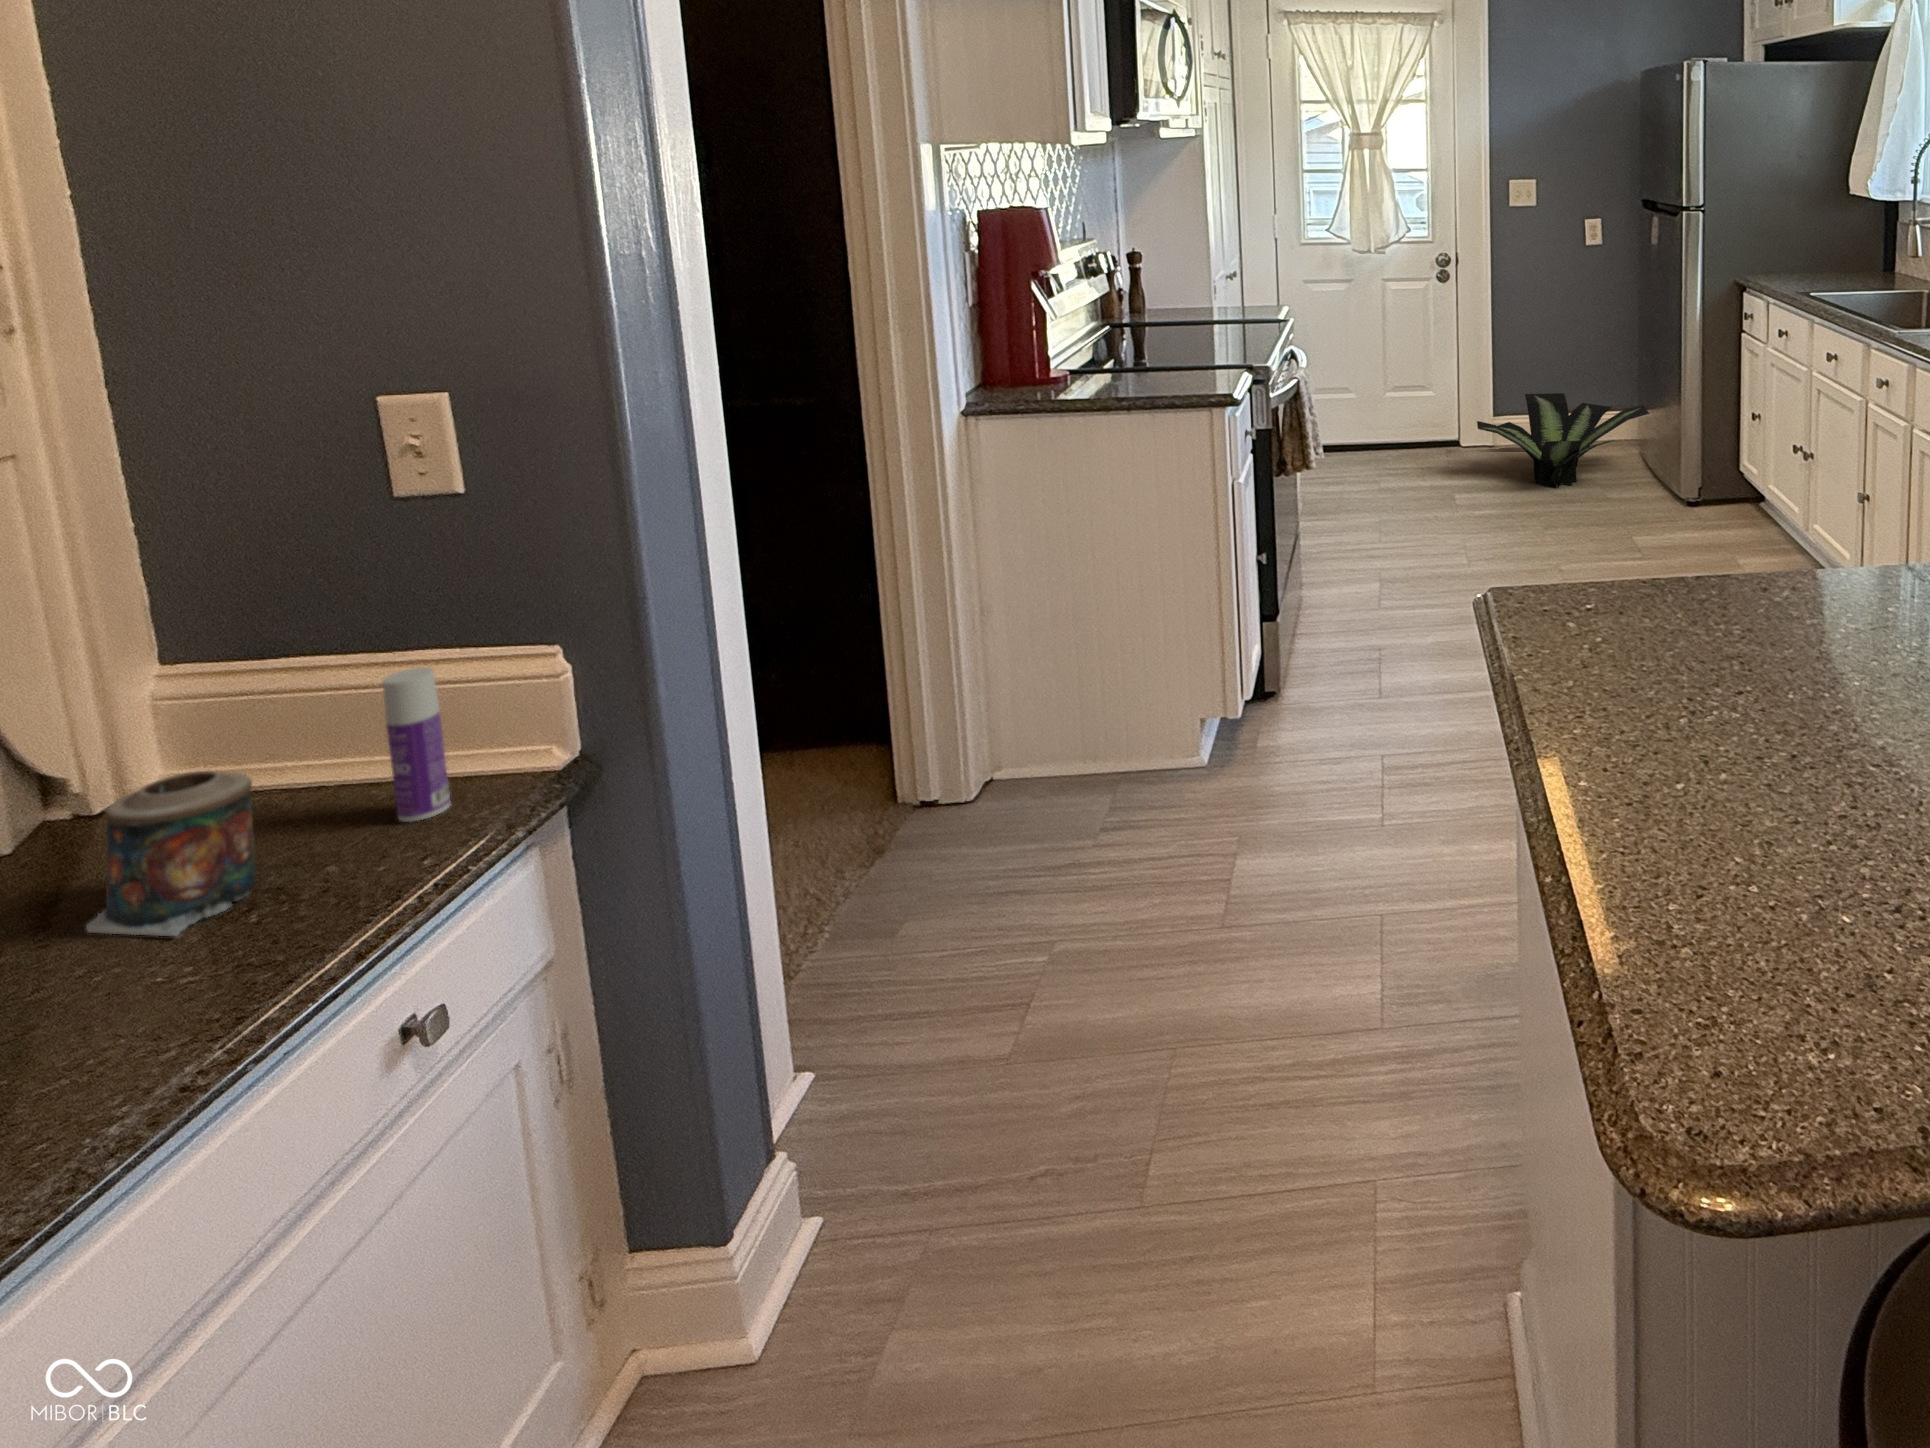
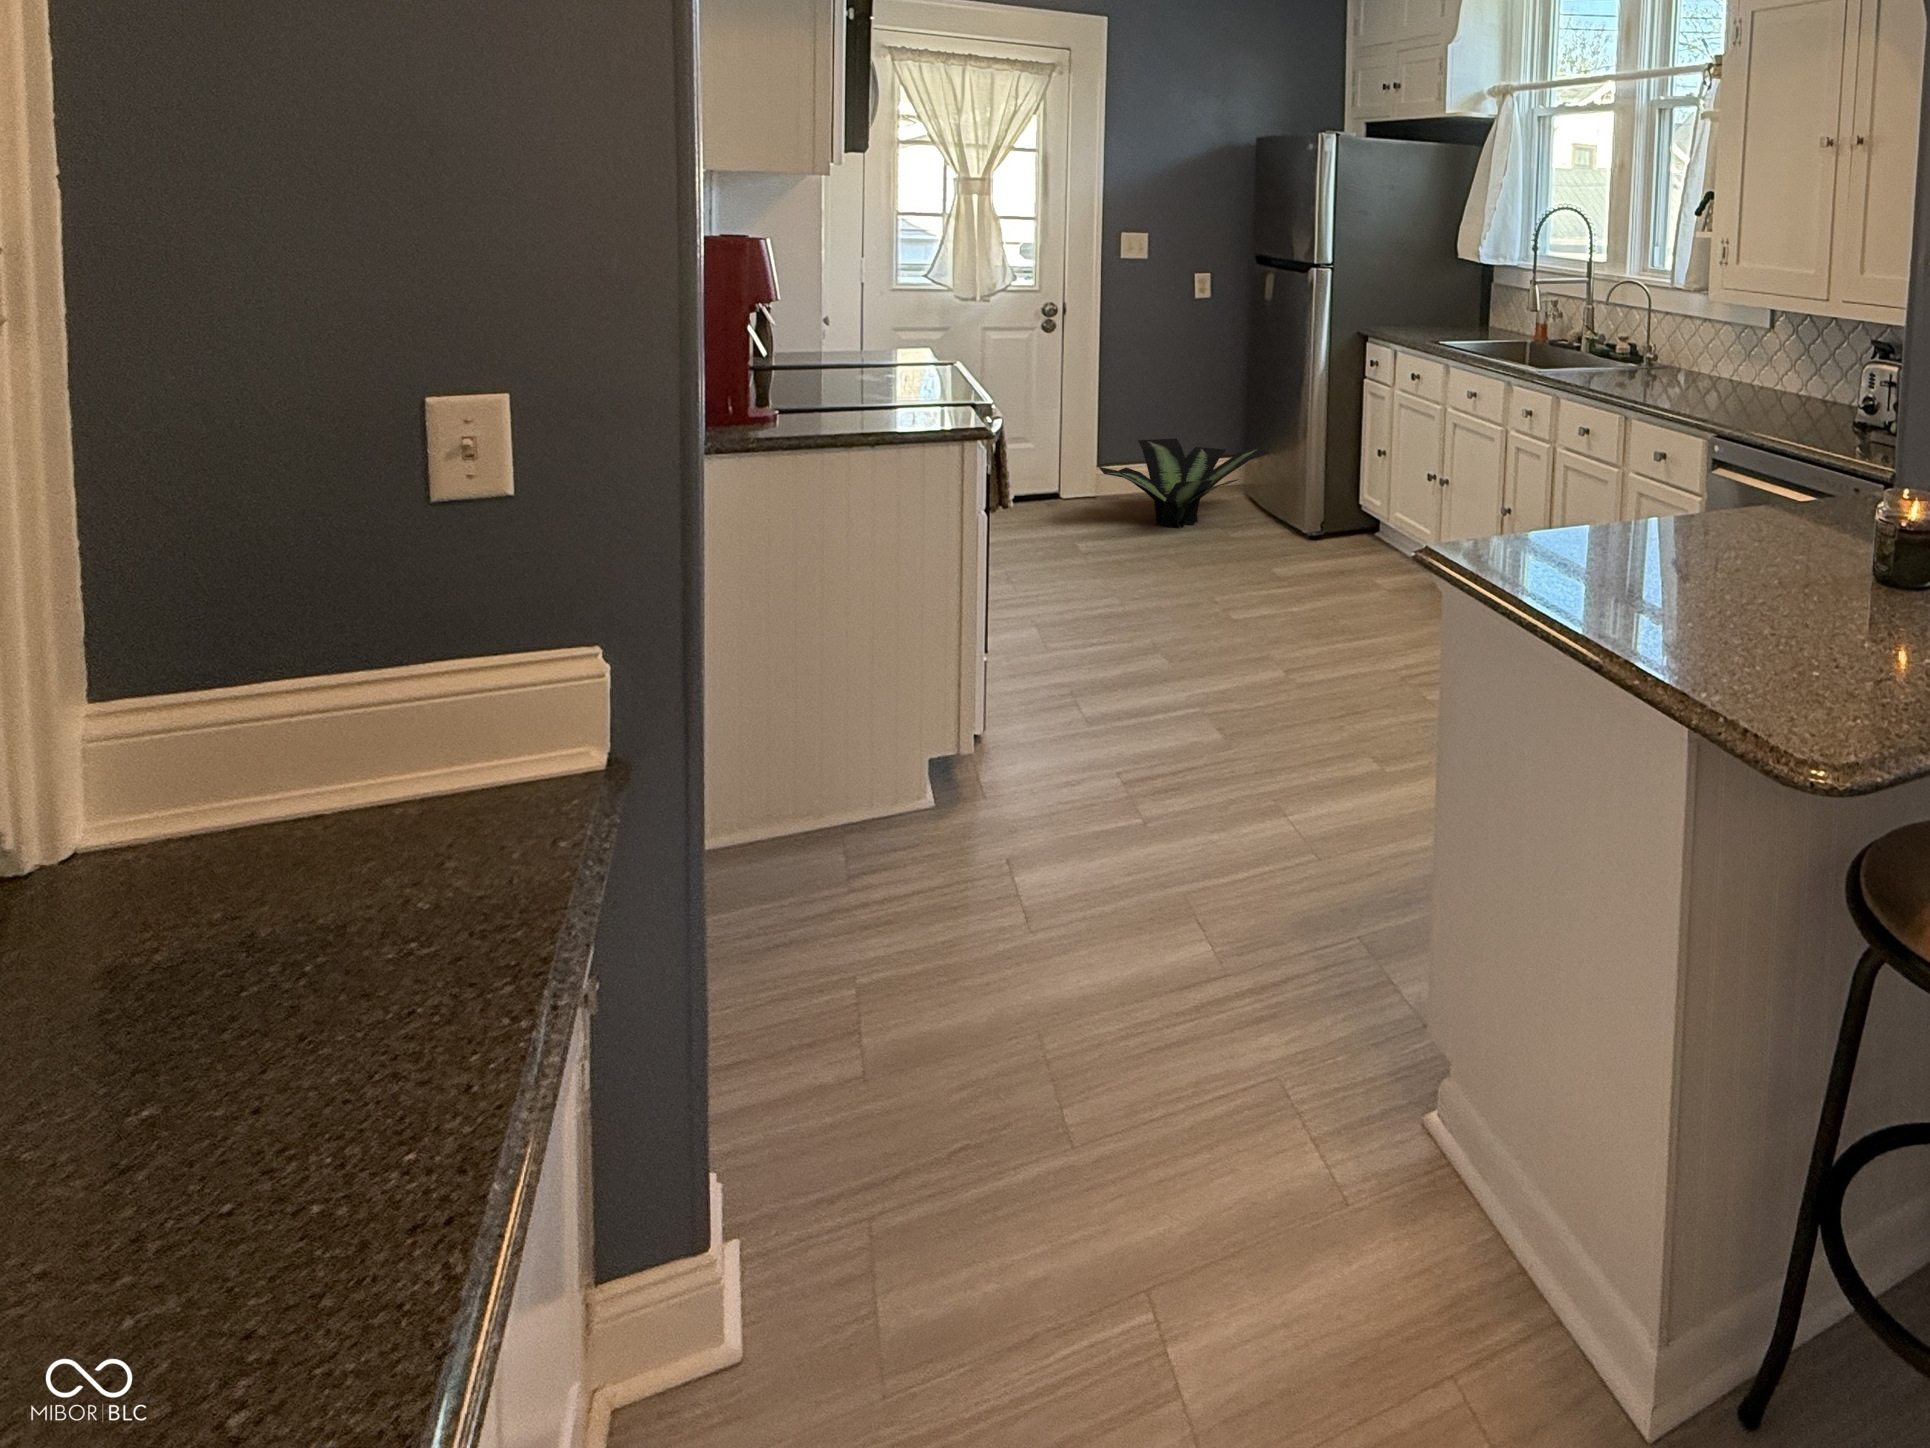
bottle: present [383,667,451,822] -> none [444,687,499,849]
candle: present [86,771,256,936] -> none [200,798,369,980]

